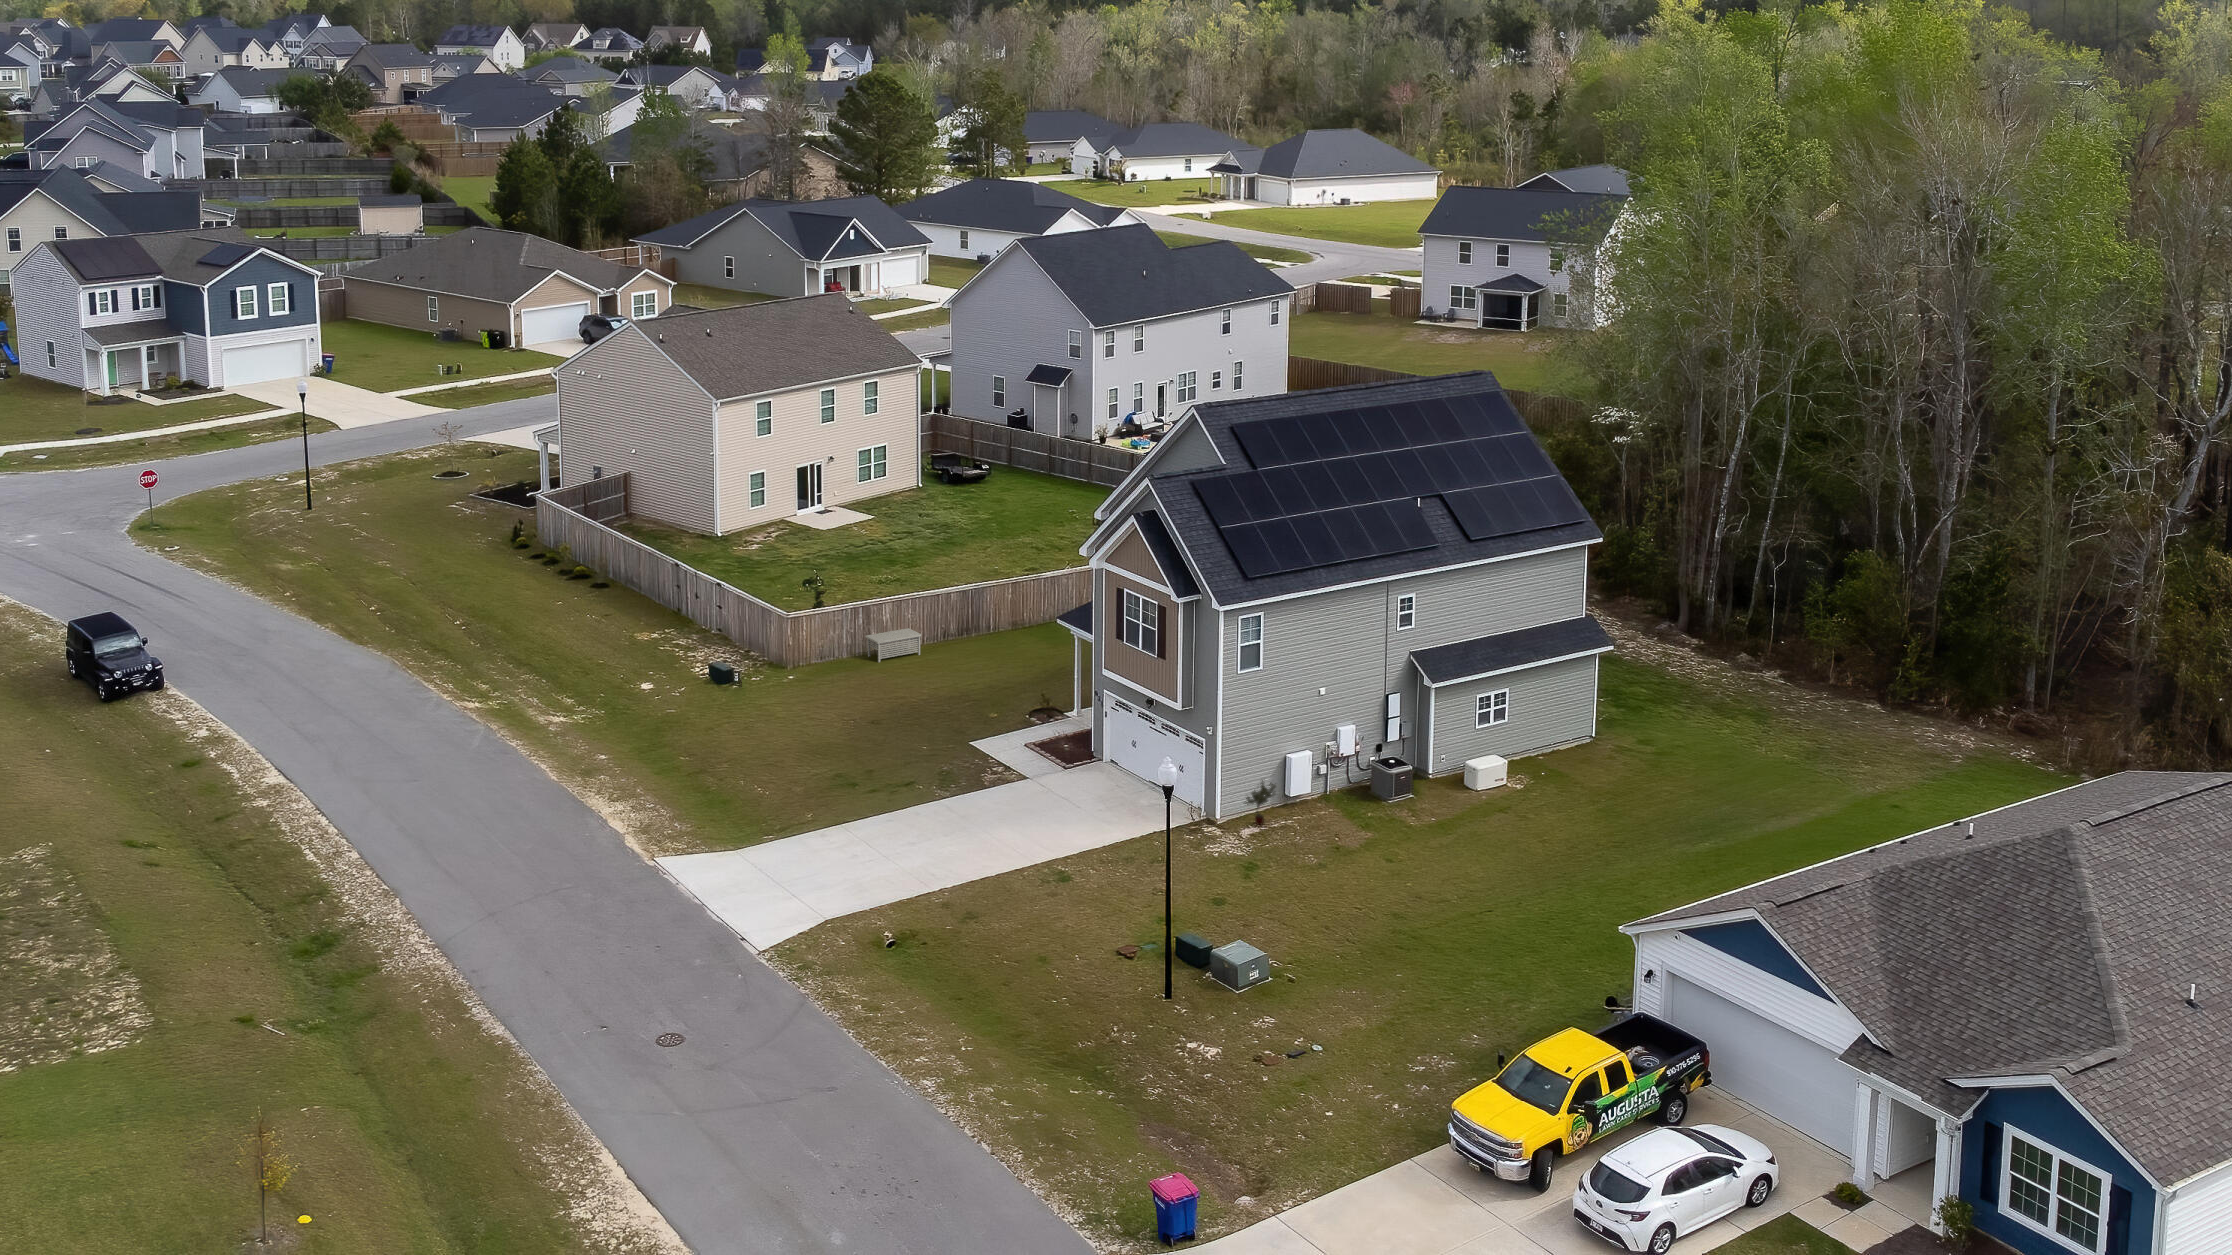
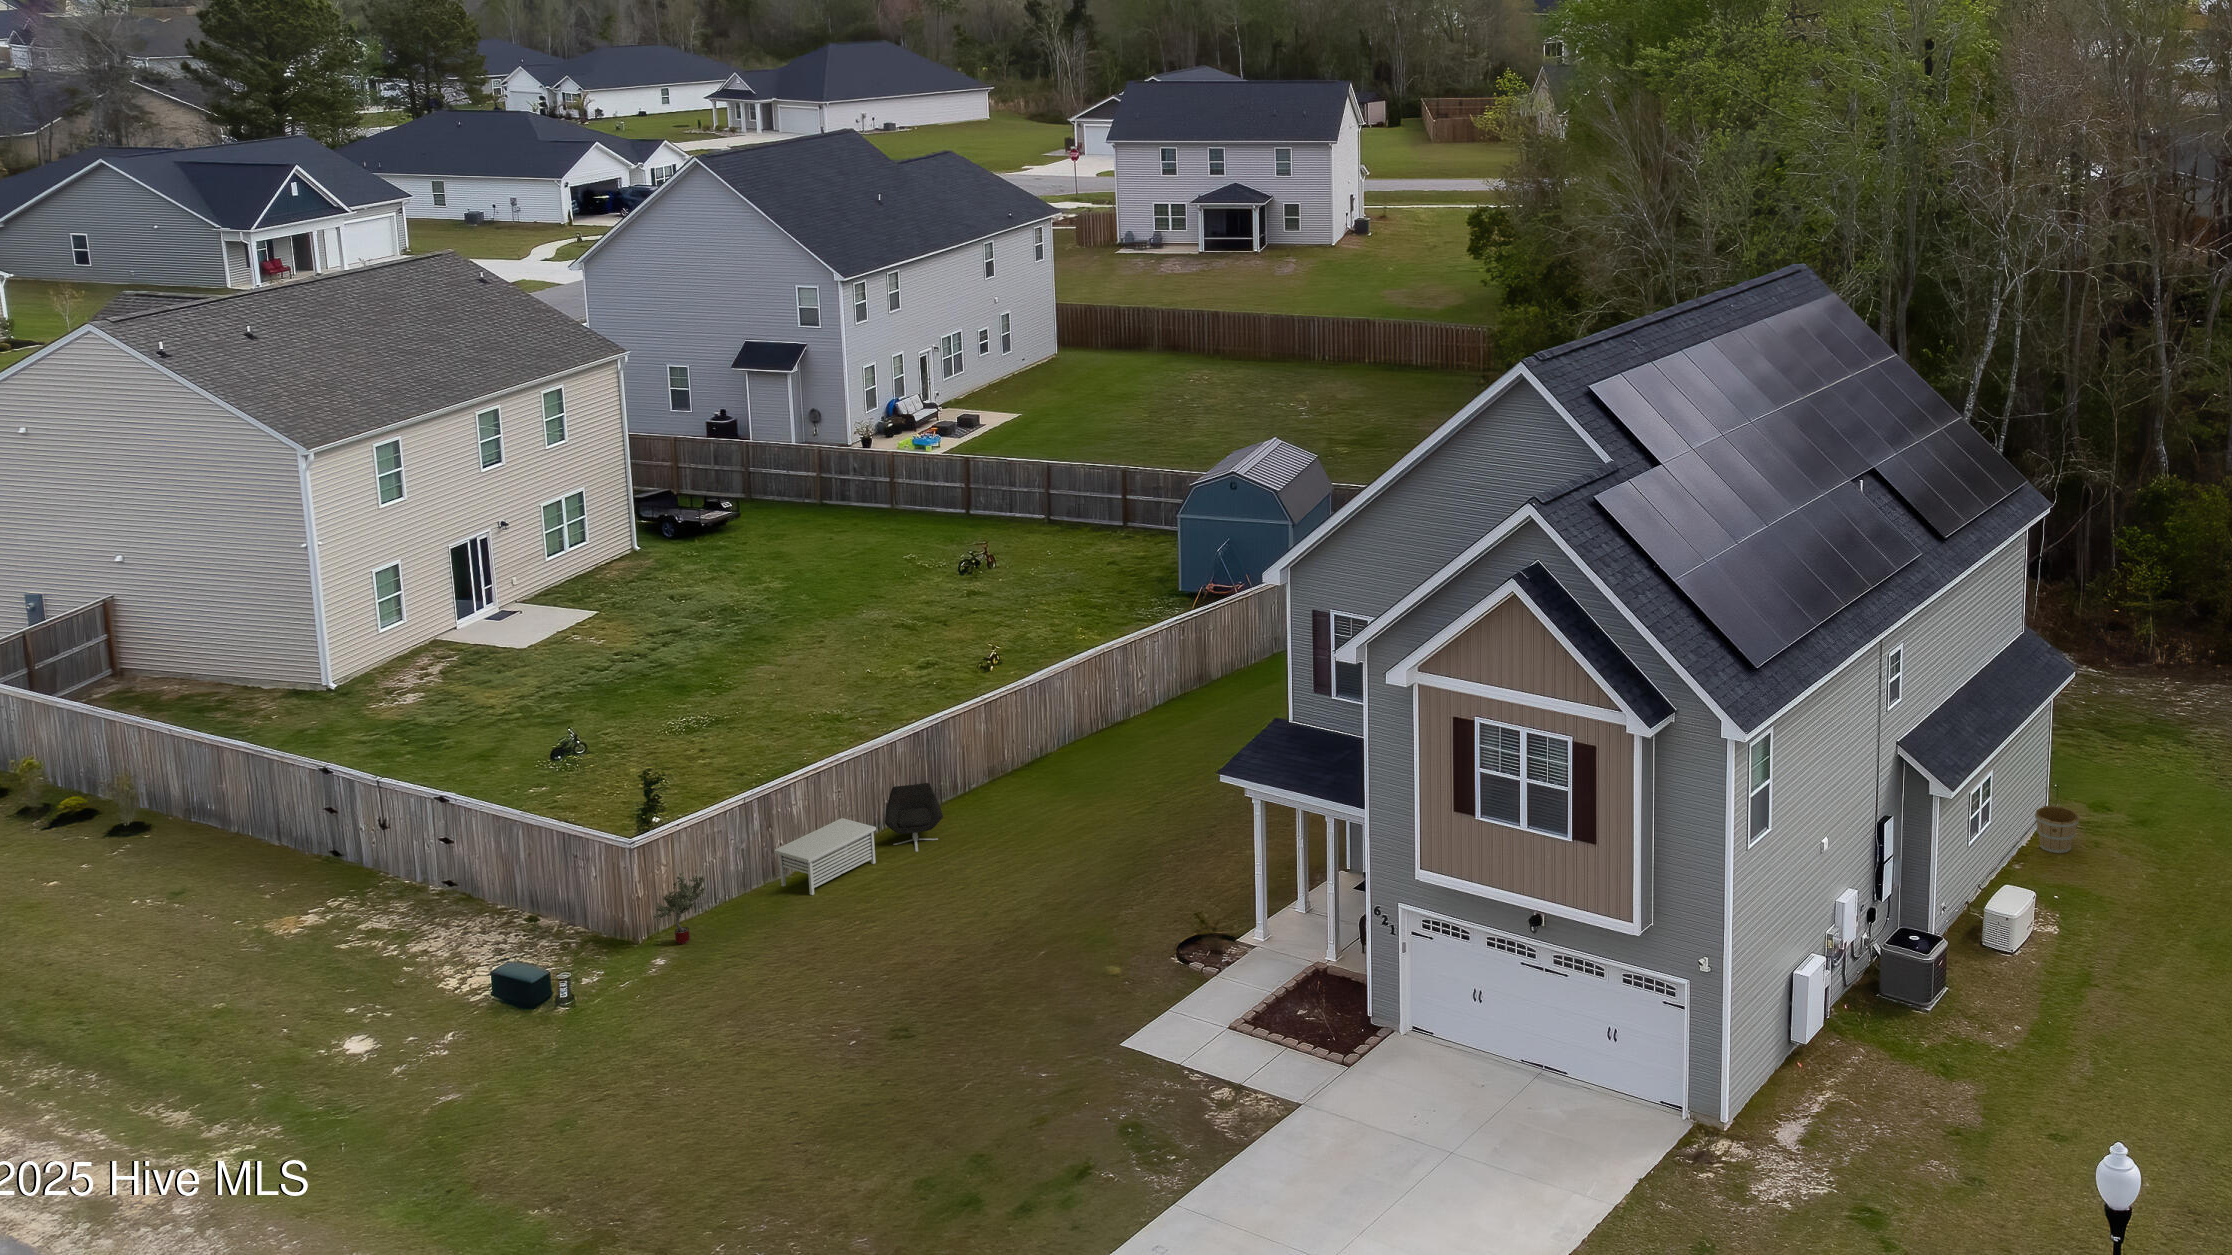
lounge chair: none [930,618,965,654] -> present [885,783,943,852]
wooden bucket: none [1580,733,1608,764] -> present [2035,805,2080,854]
potted tree: present [1244,780,1276,825] -> present [653,873,705,944]

